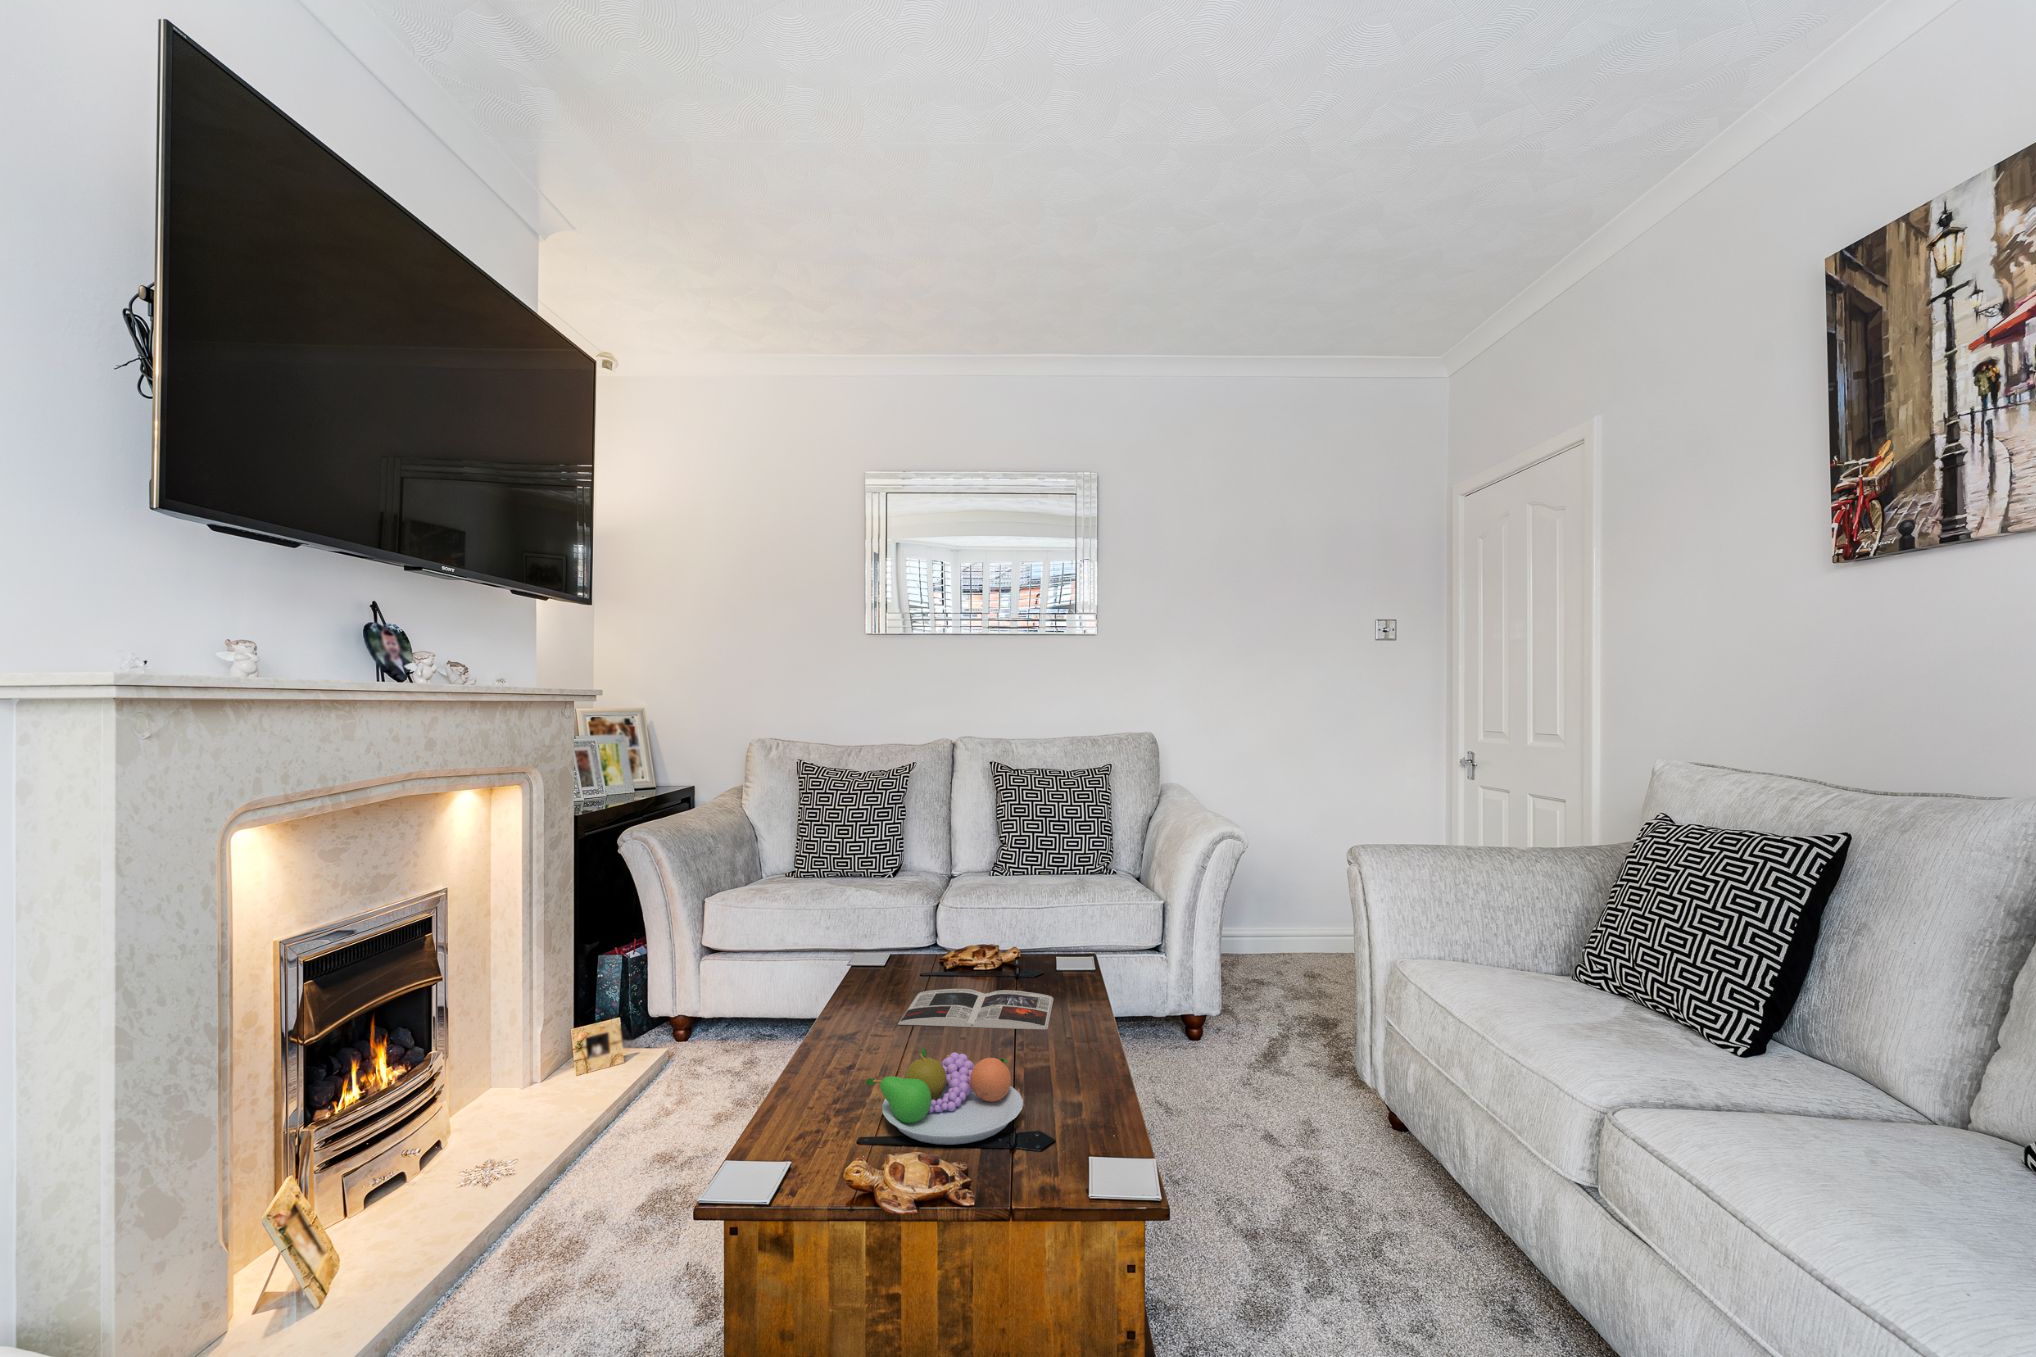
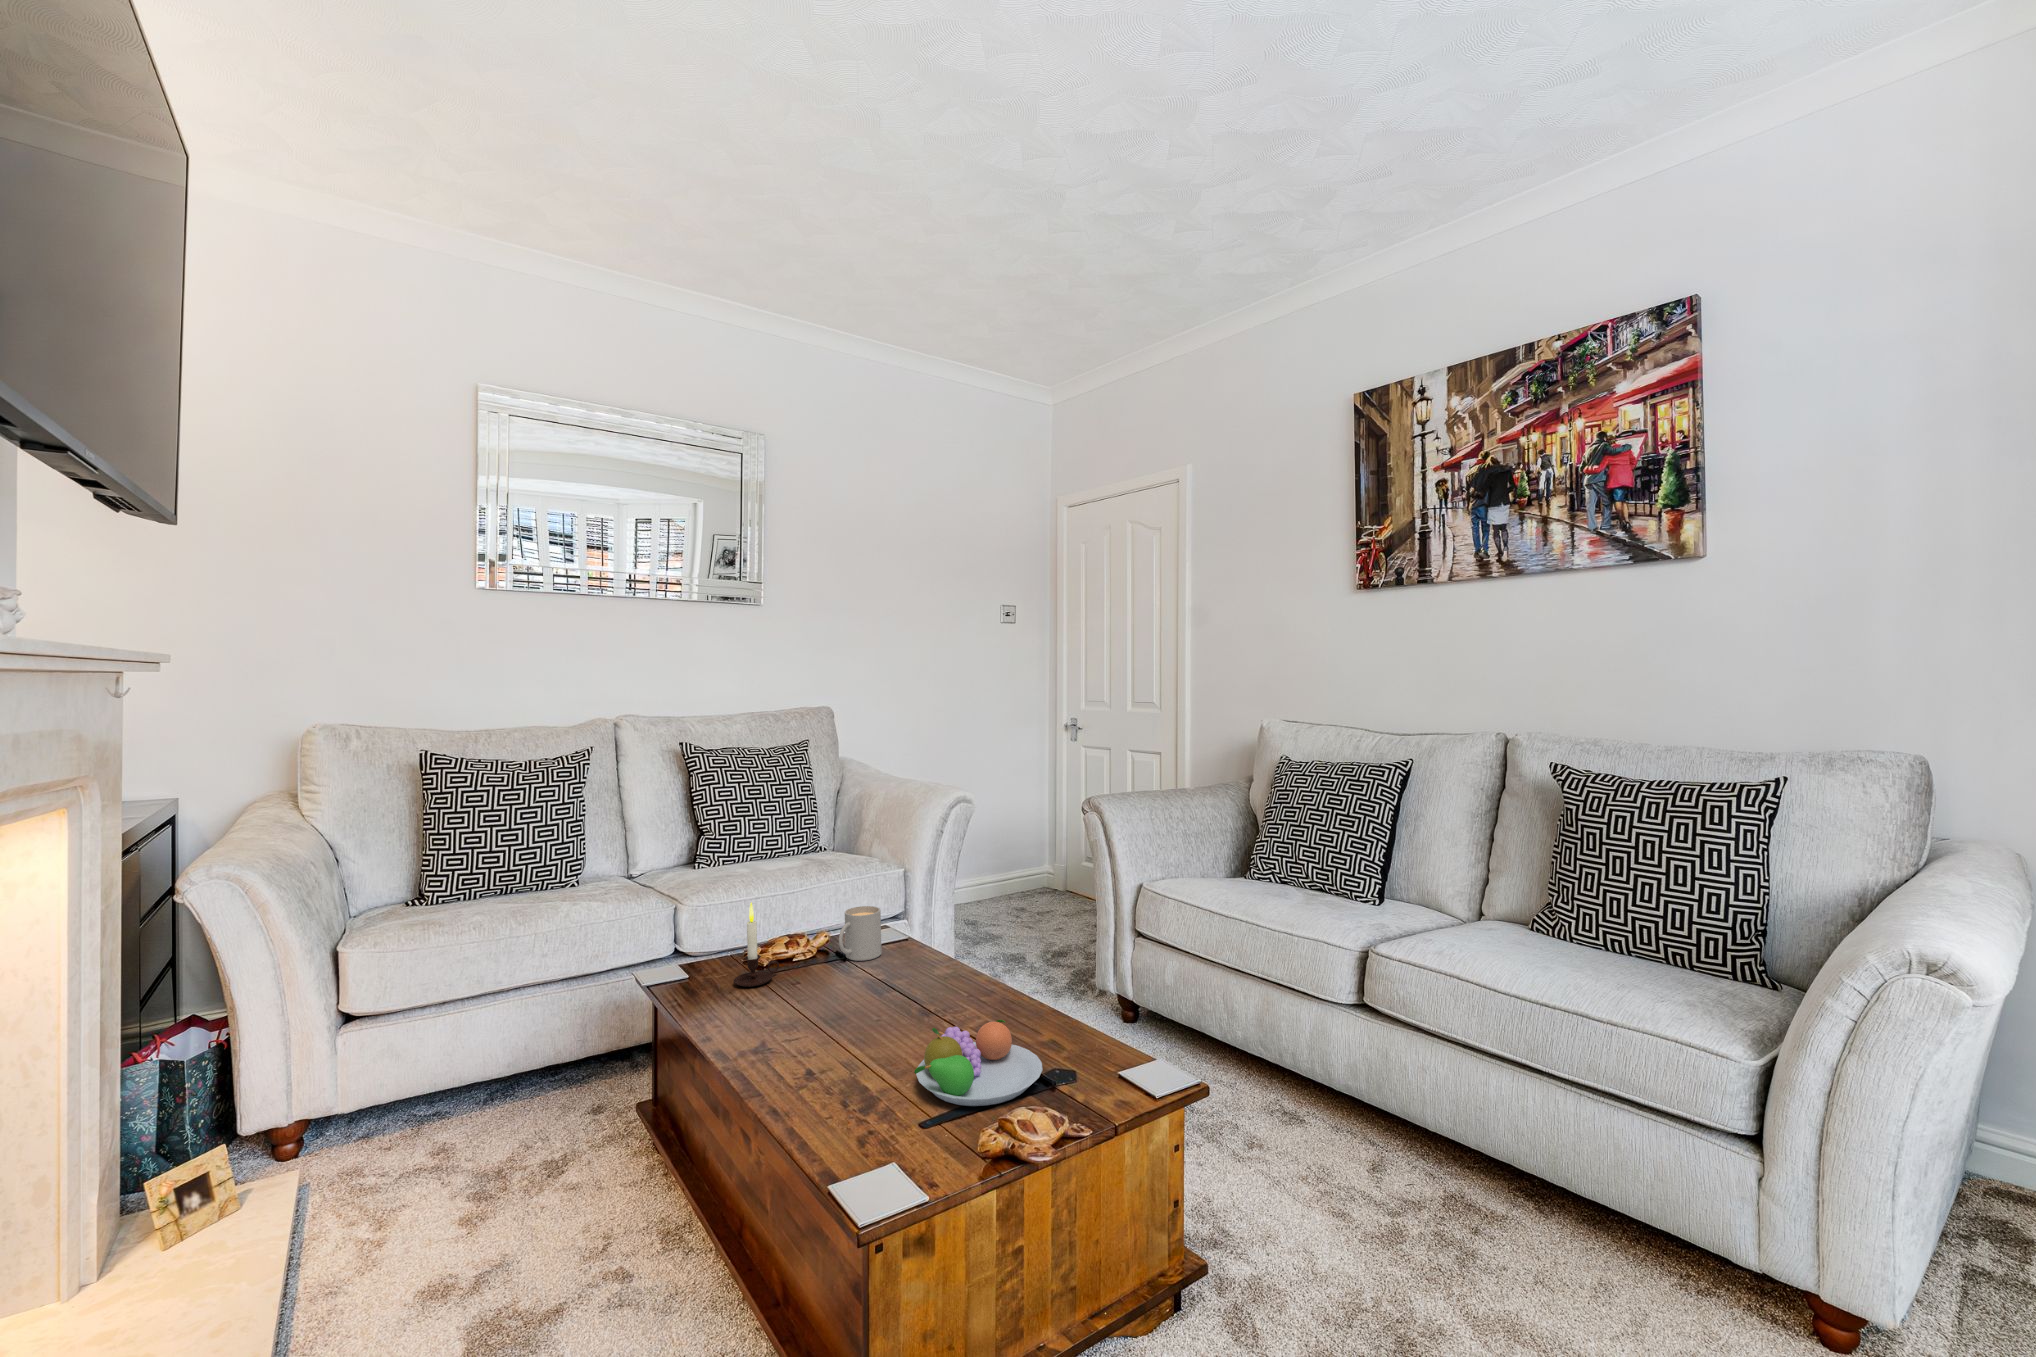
candle: none [900,897,946,981] -> present [734,903,779,987]
mug: none [1005,923,1056,980] -> present [839,906,882,961]
magazine: present [898,989,1054,1029] -> none [782,969,942,1026]

